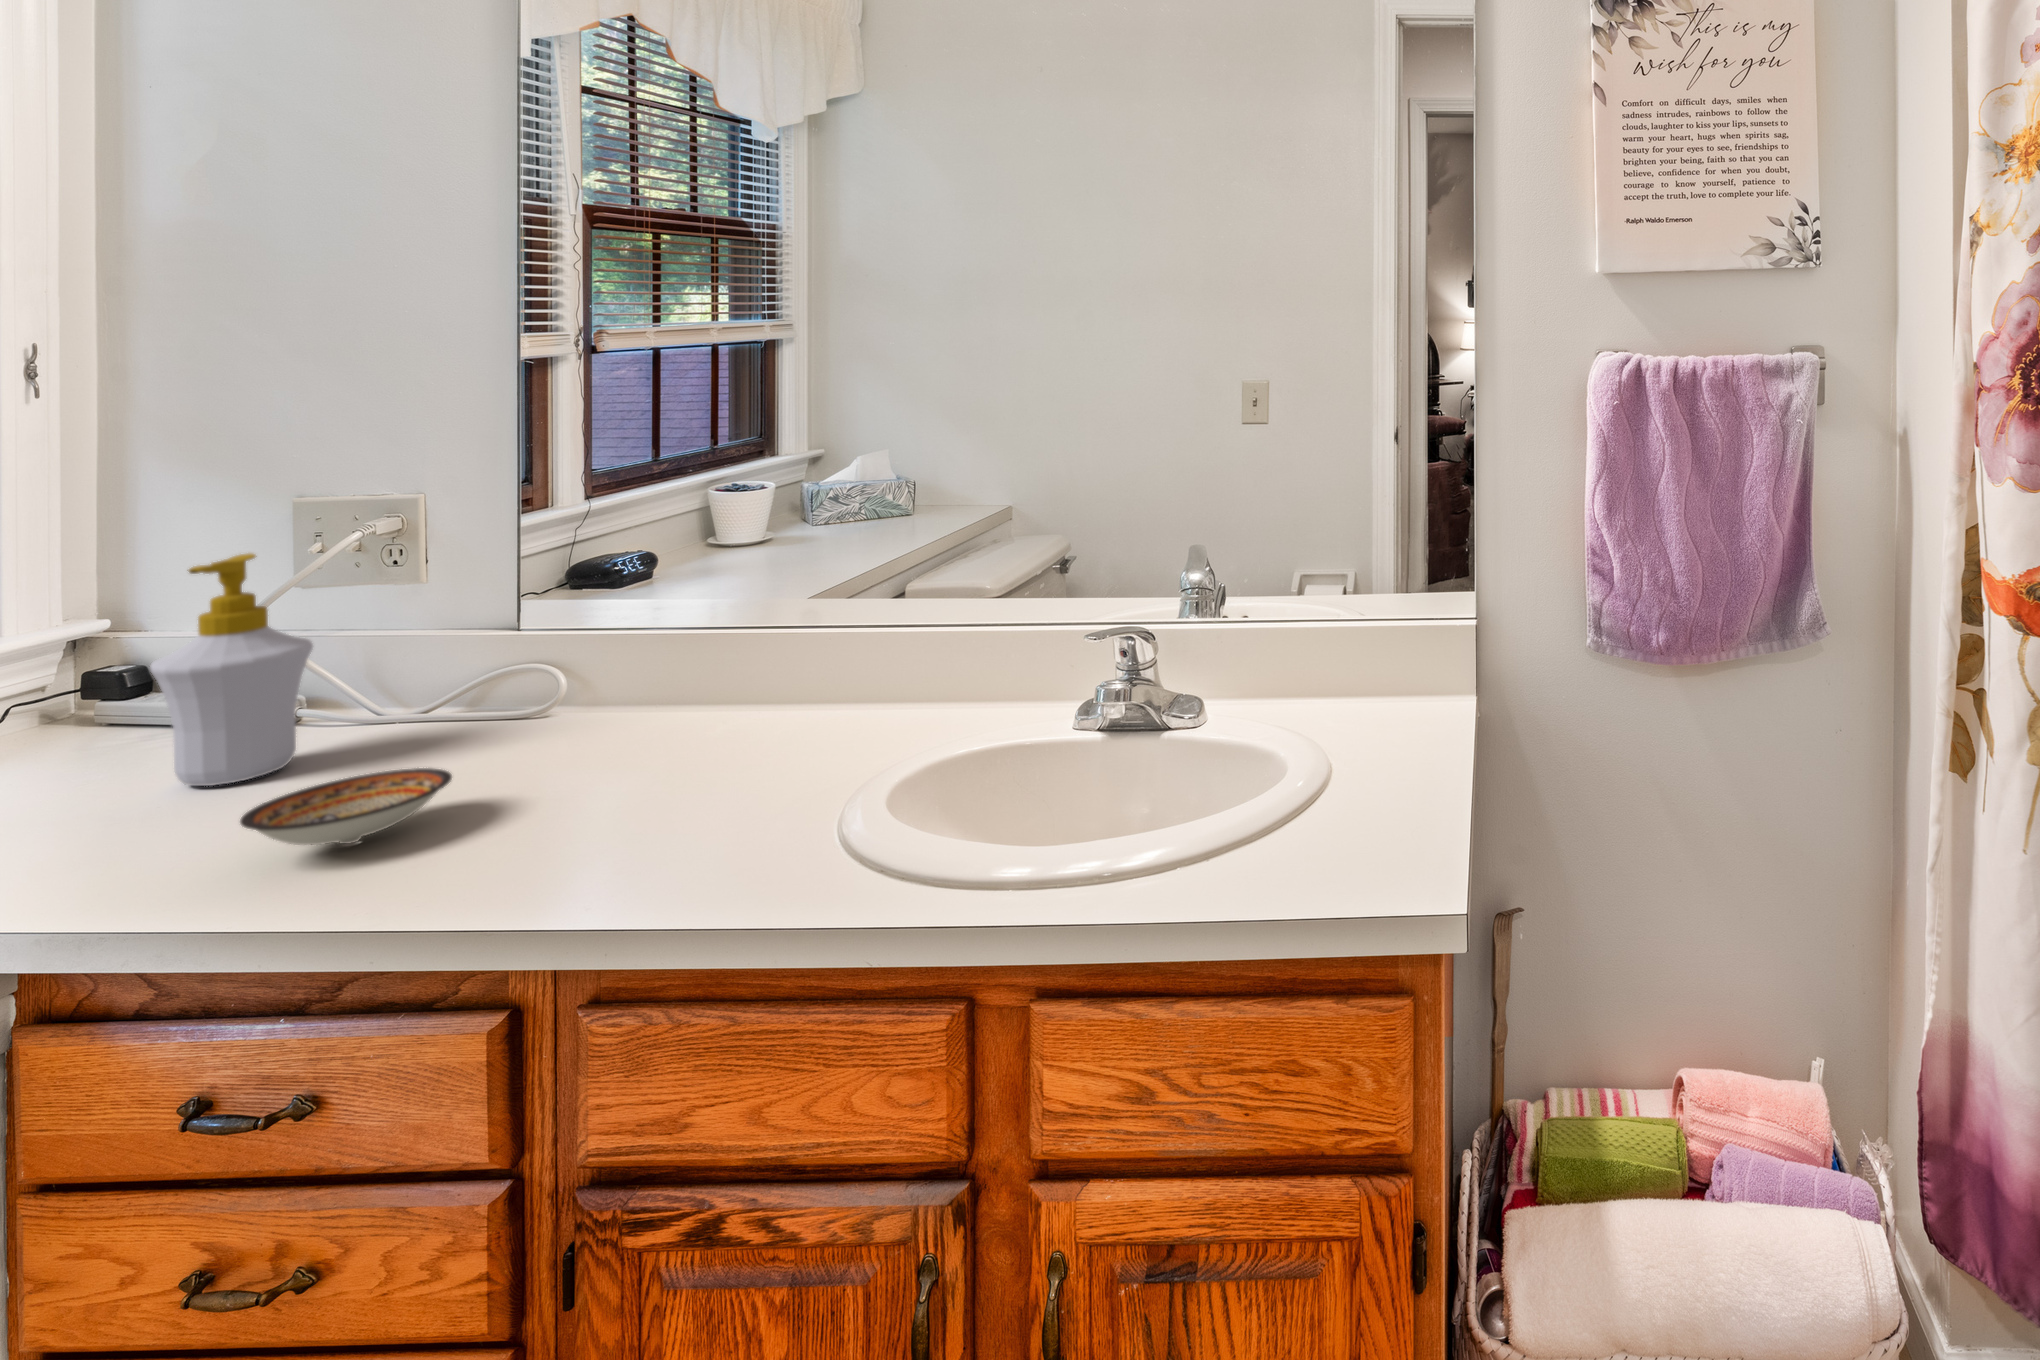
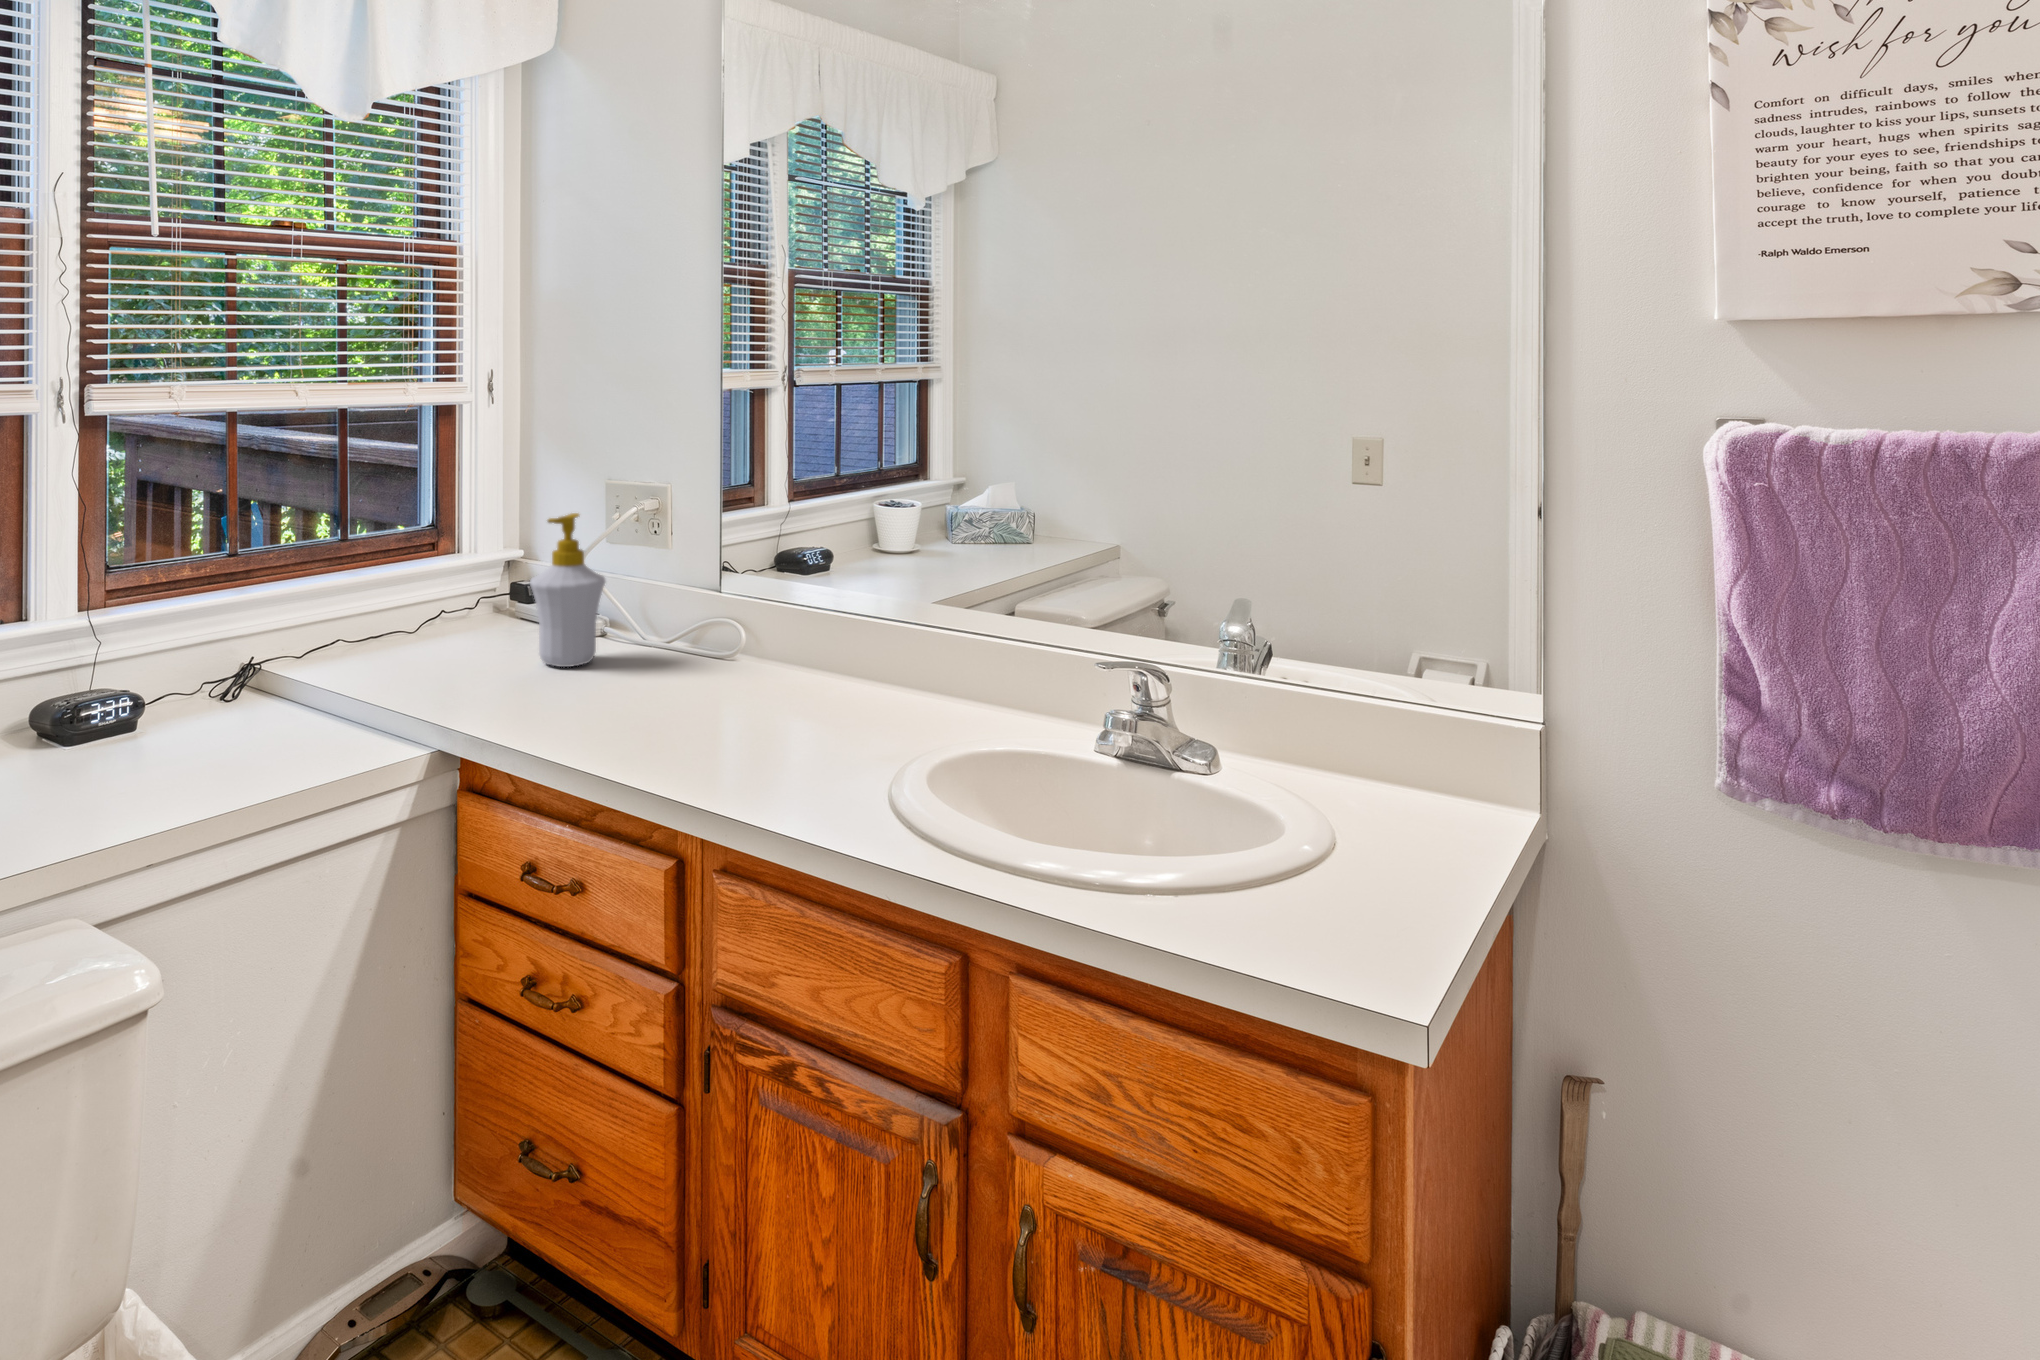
ceramic bowl: present [240,768,452,845] -> none [559,675,665,720]

